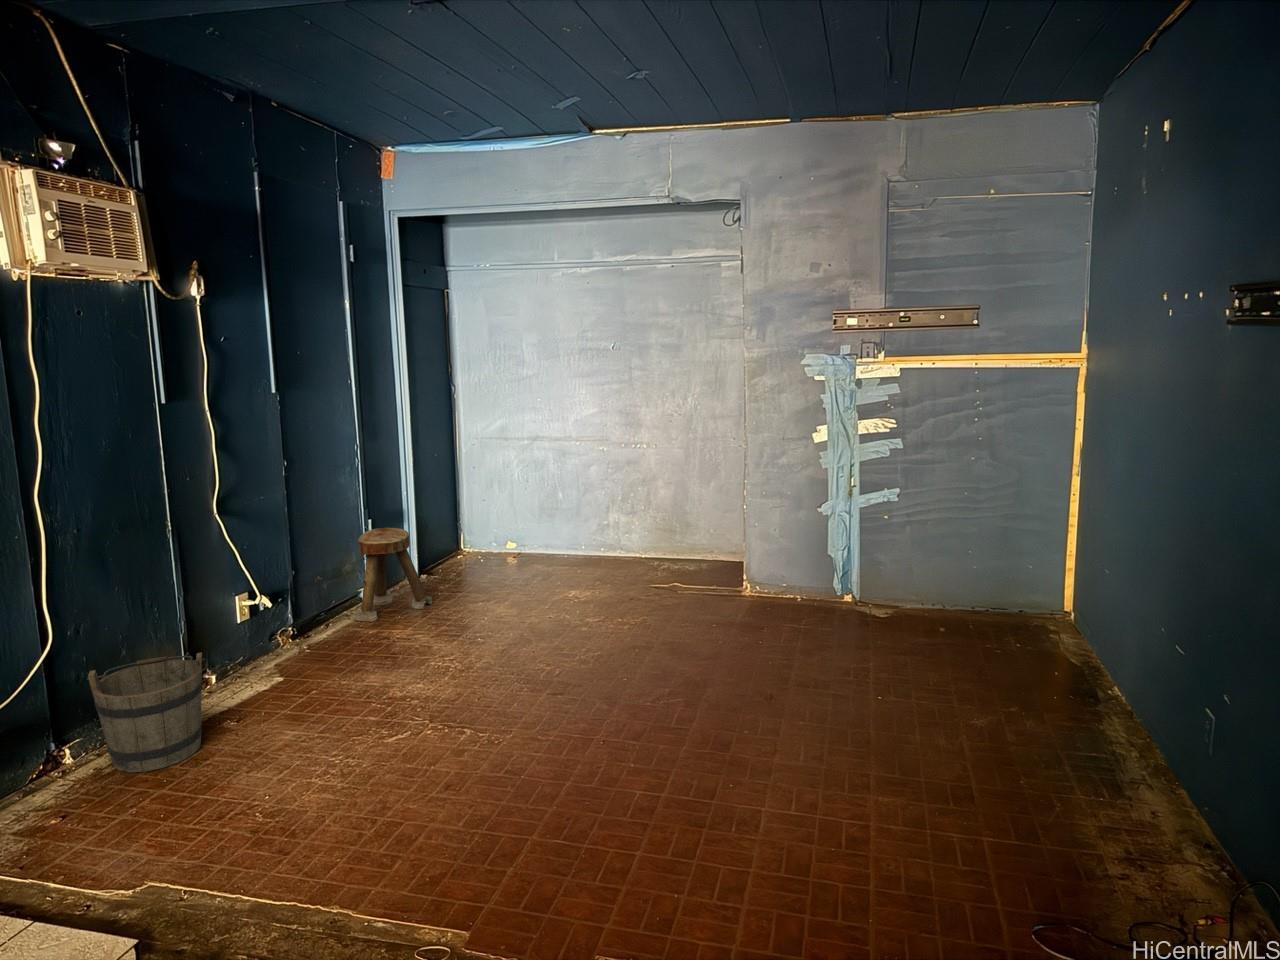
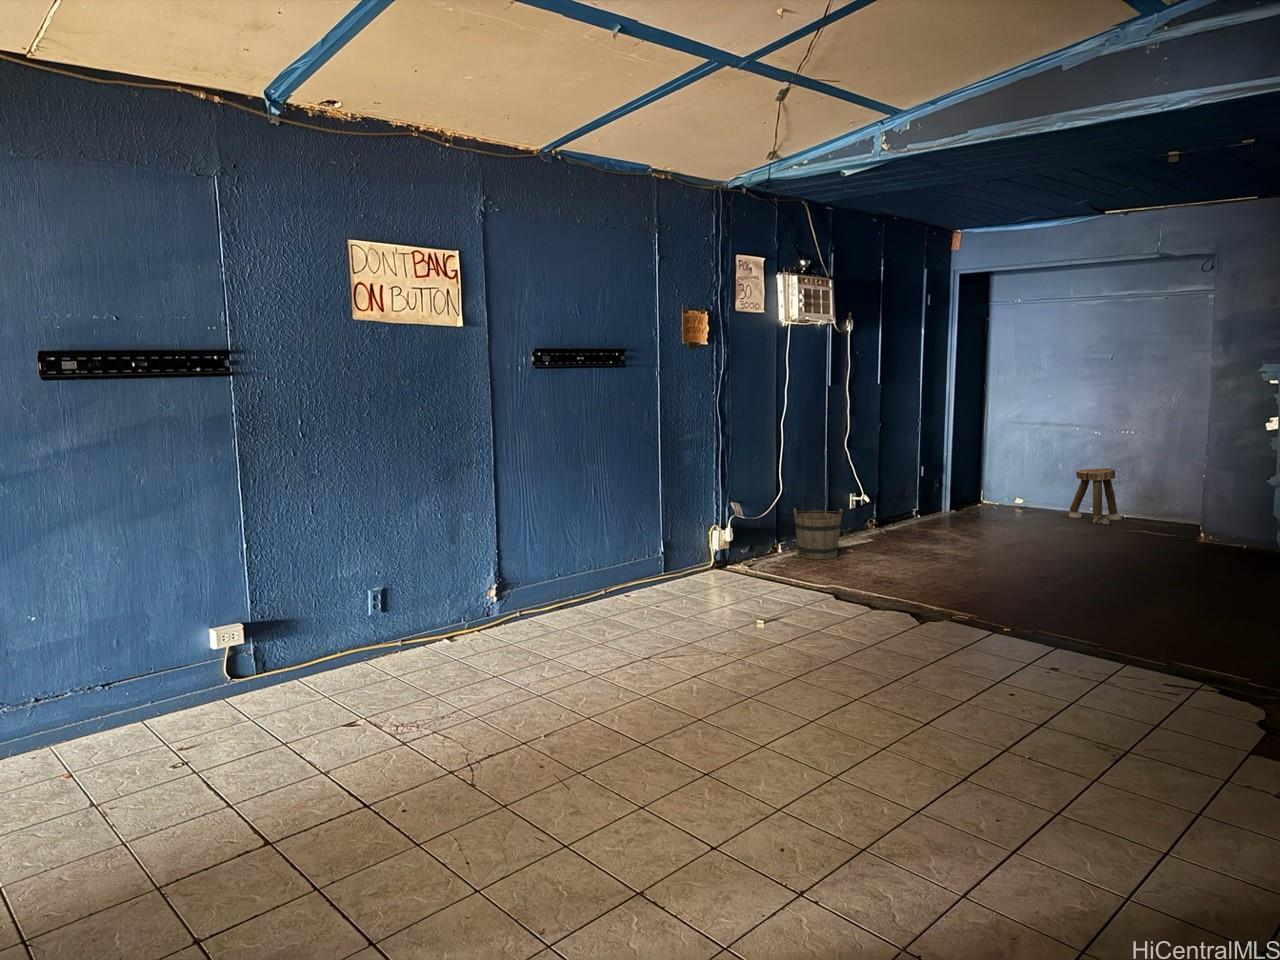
stool: present [355,528,433,622] -> present [1069,468,1122,525]

